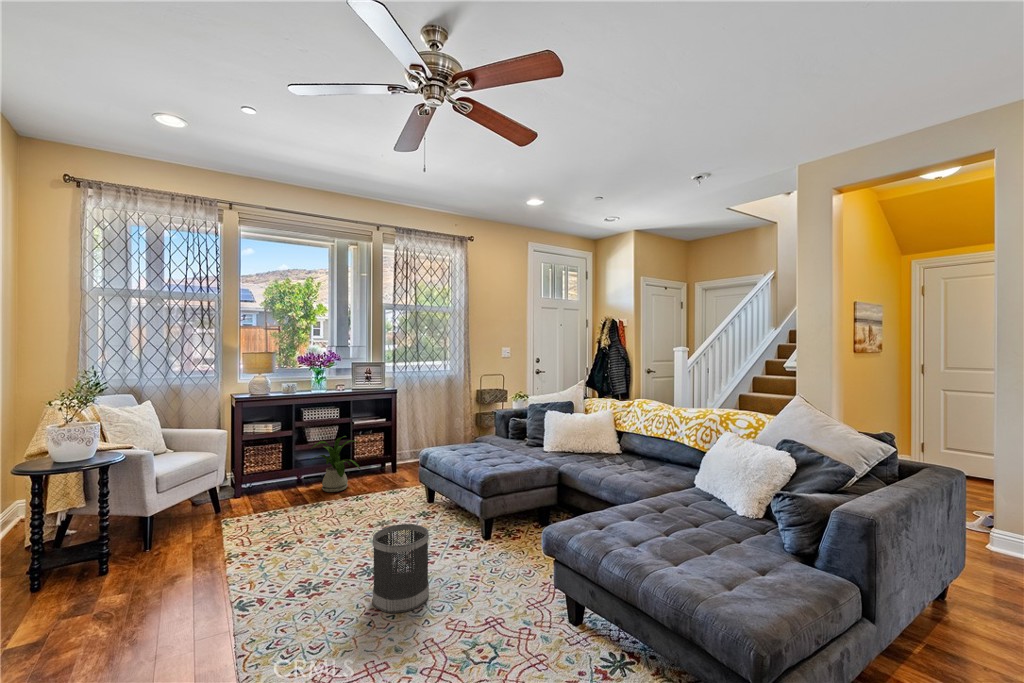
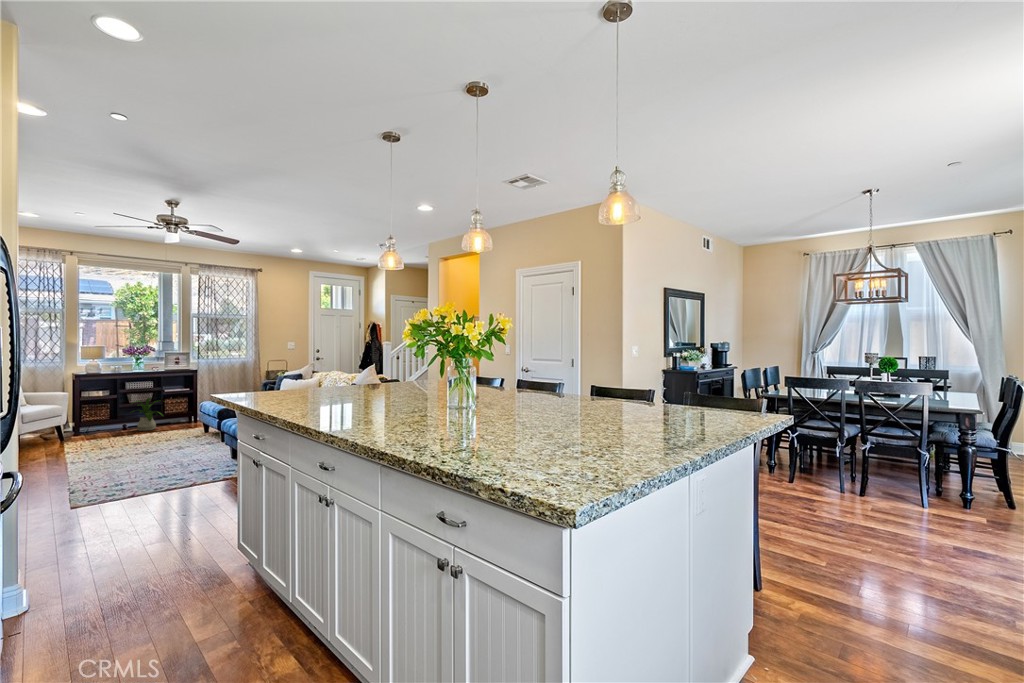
wastebasket: present [373,524,429,613] -> none [144,426,175,460]

